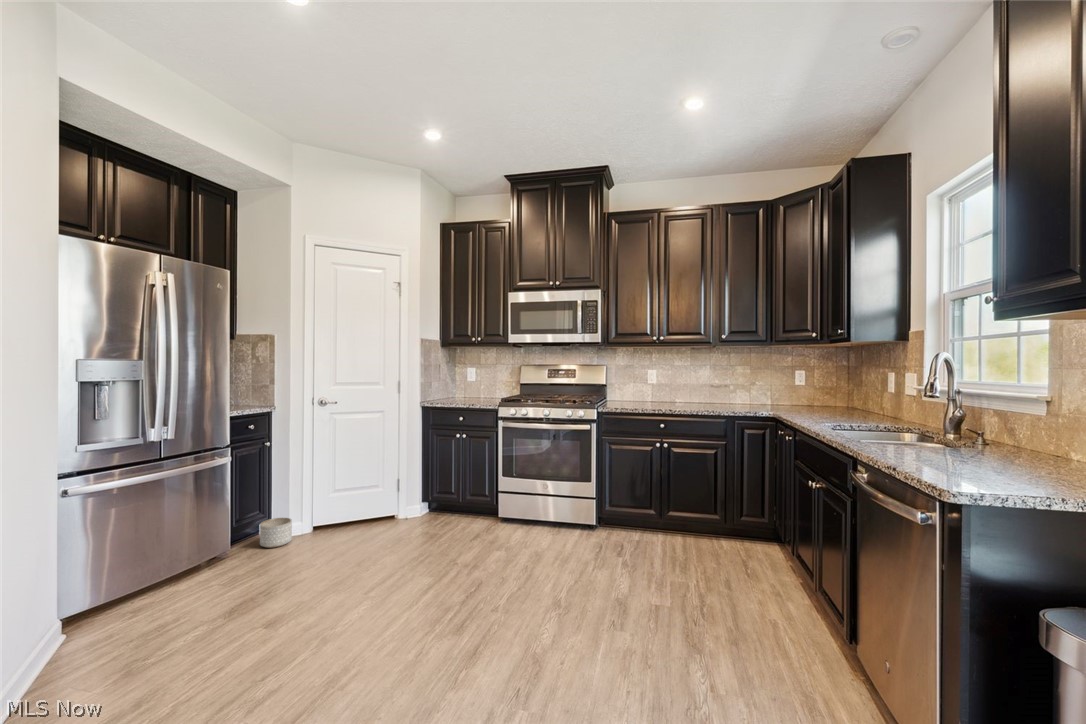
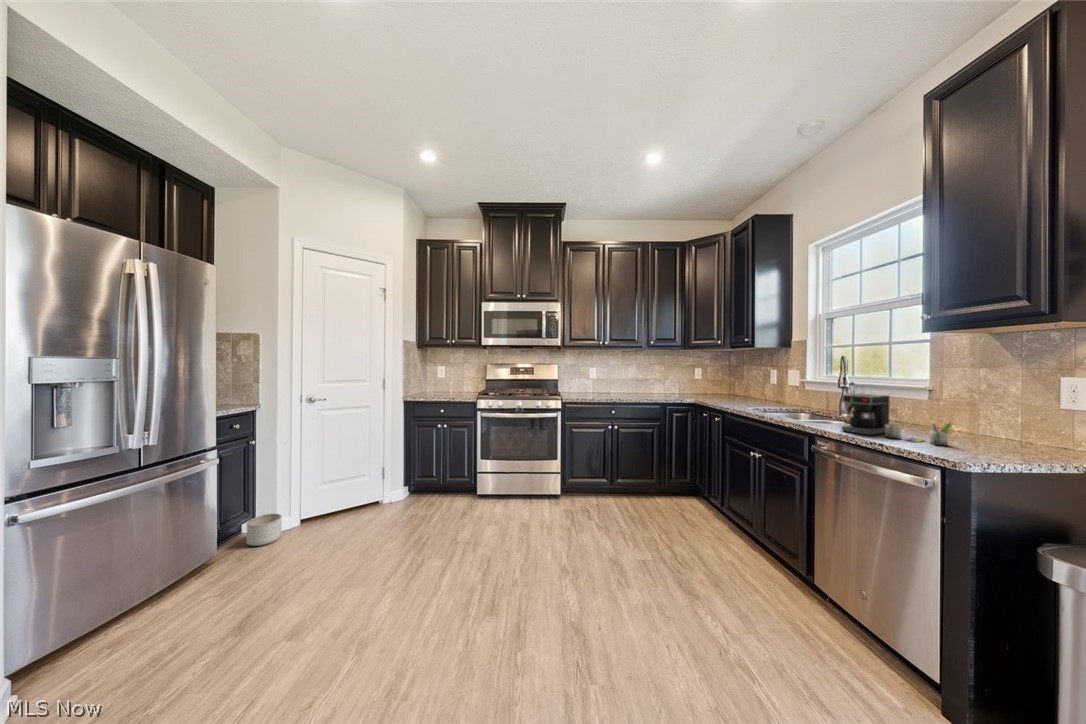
coffee maker: none [894,405,1020,477] -> present [842,393,952,446]

